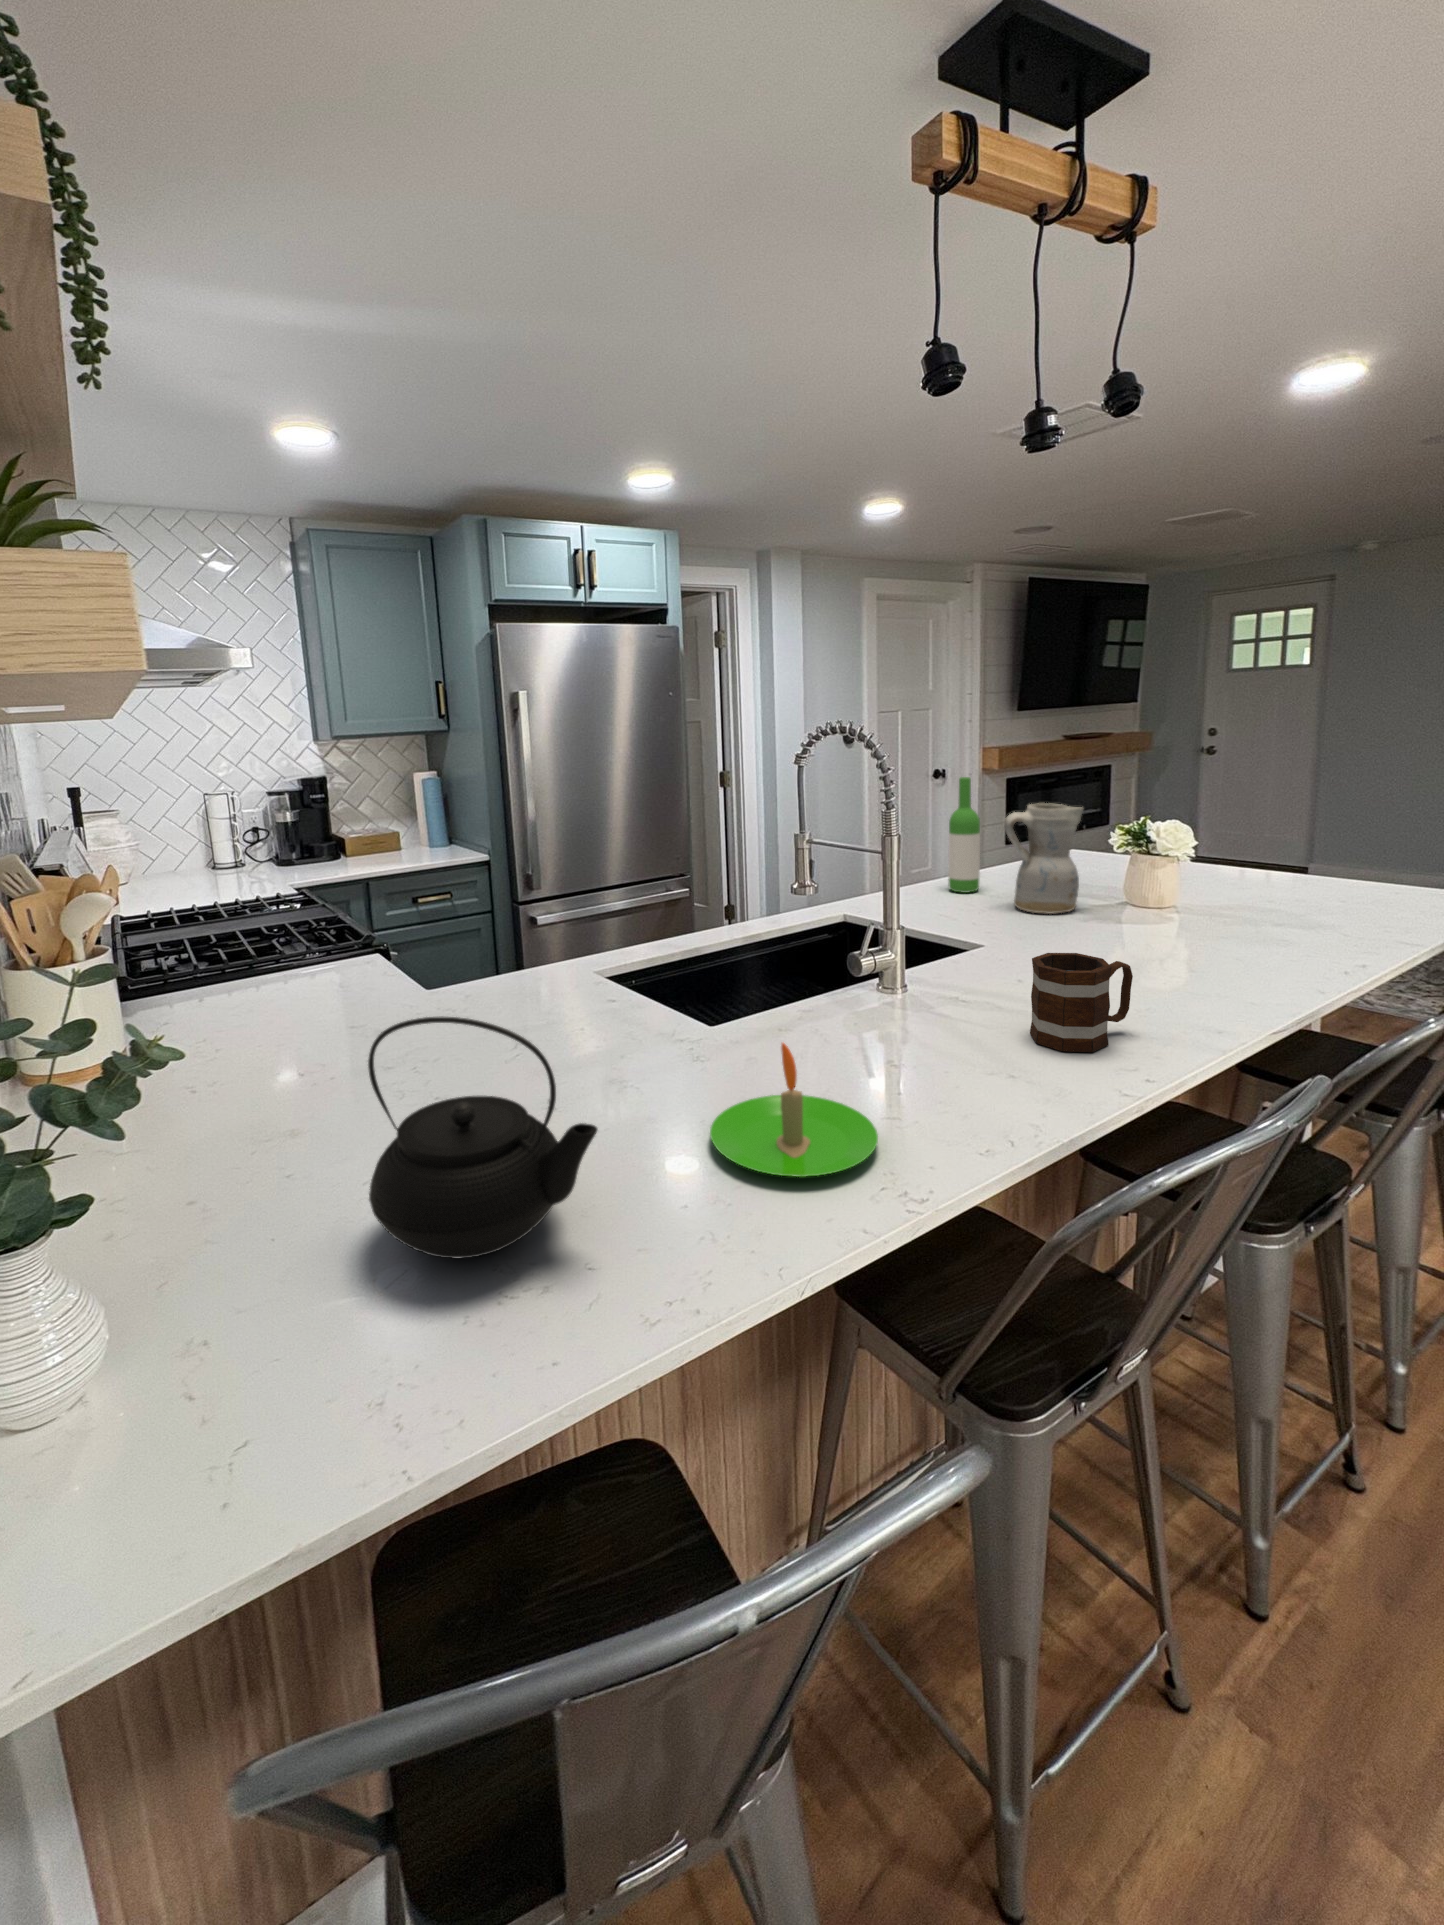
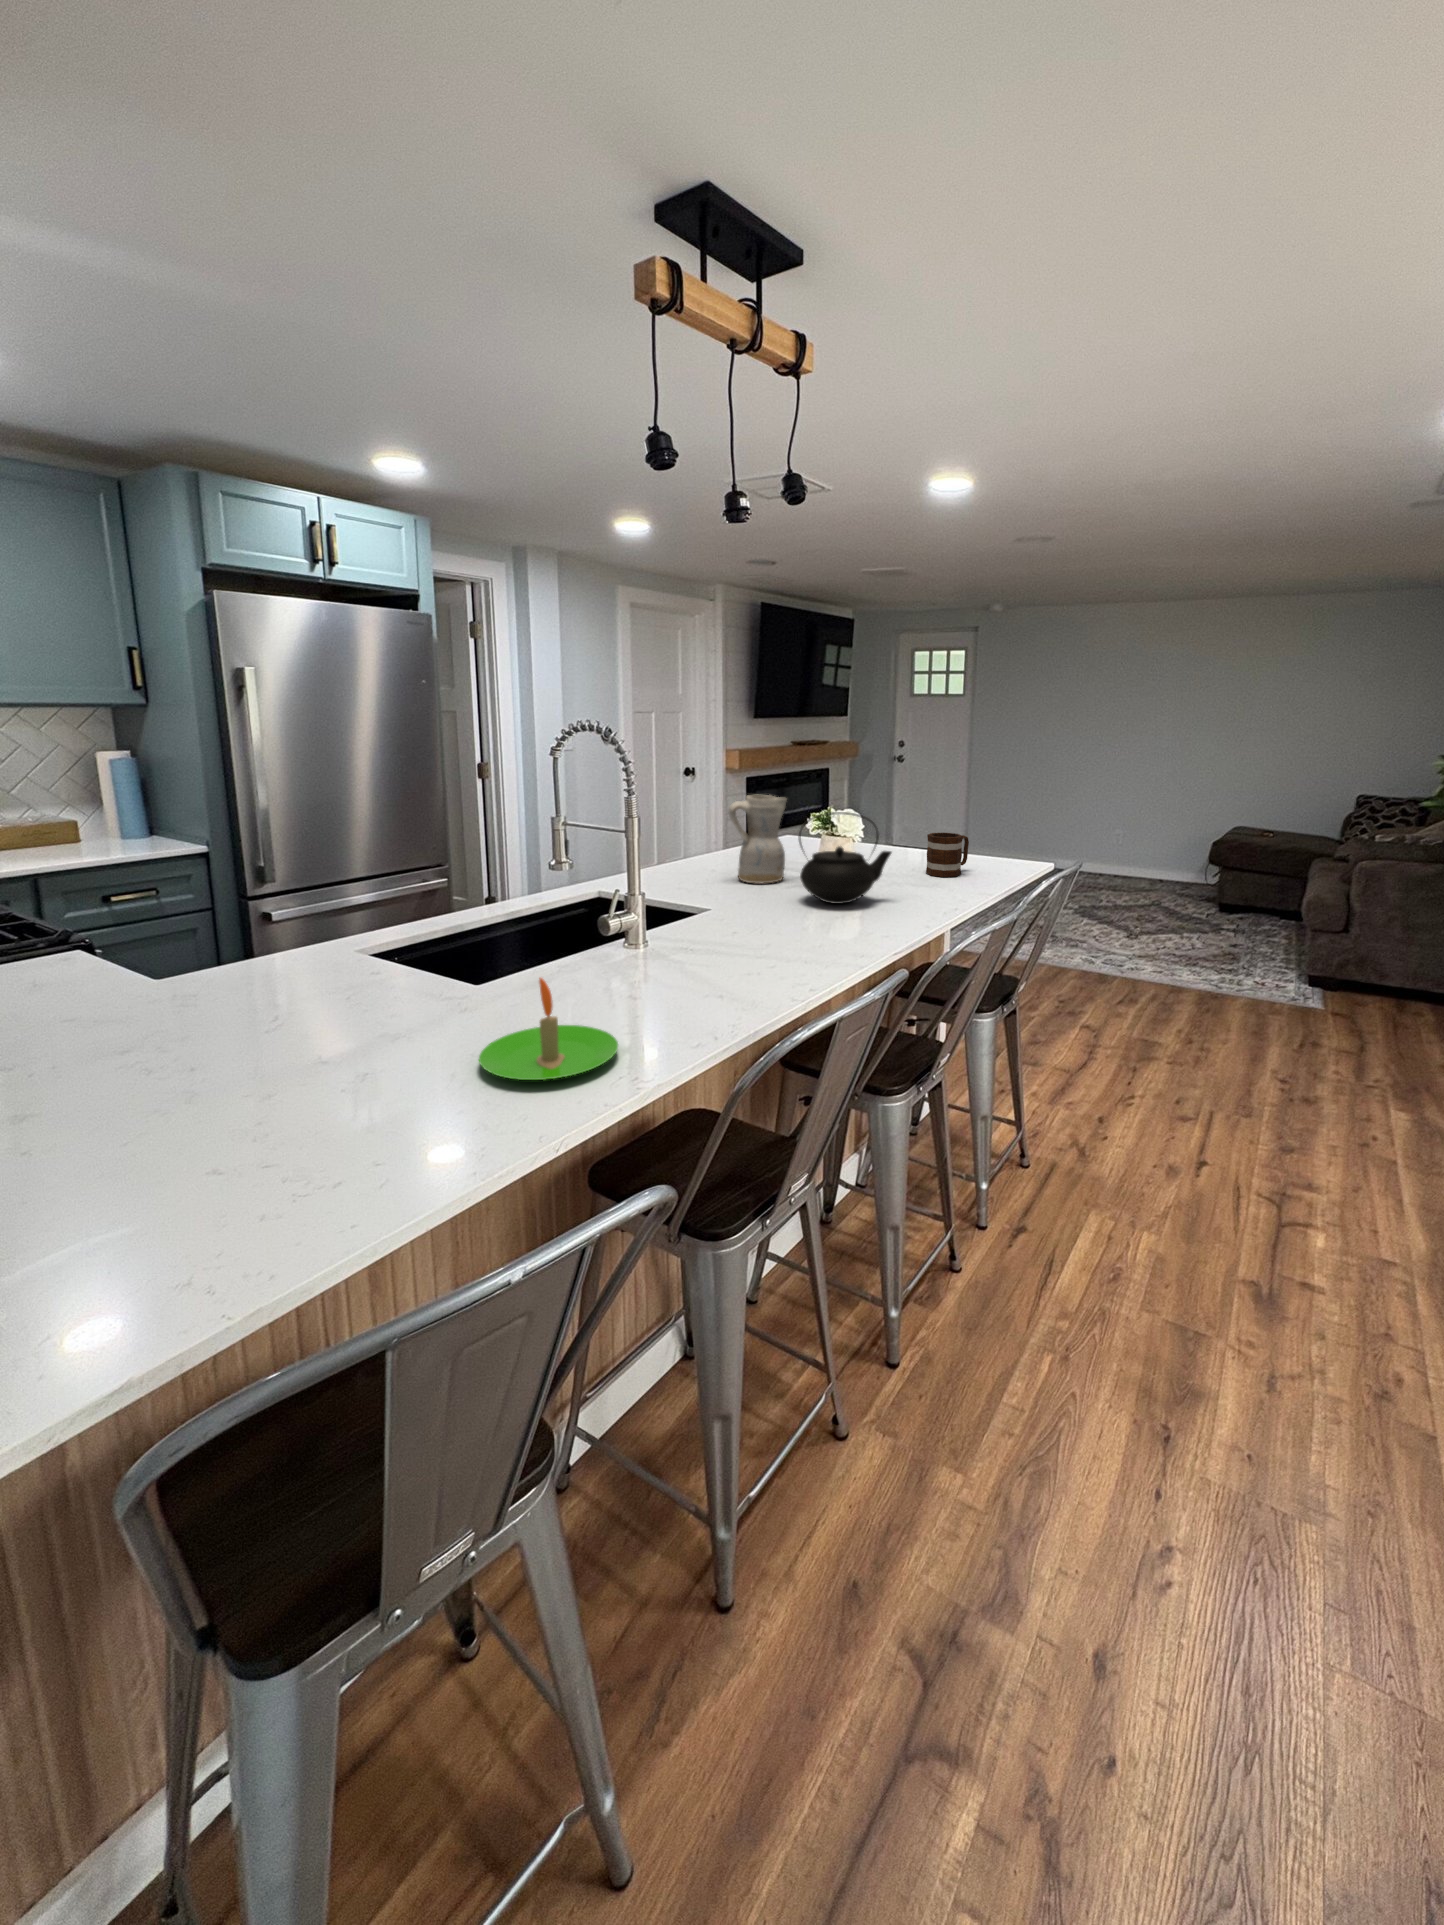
wine bottle: present [948,777,980,893] -> none [687,772,712,870]
mug: present [1030,953,1133,1052] -> present [926,833,969,877]
teapot: present [368,1016,598,1258] -> present [799,812,892,904]

